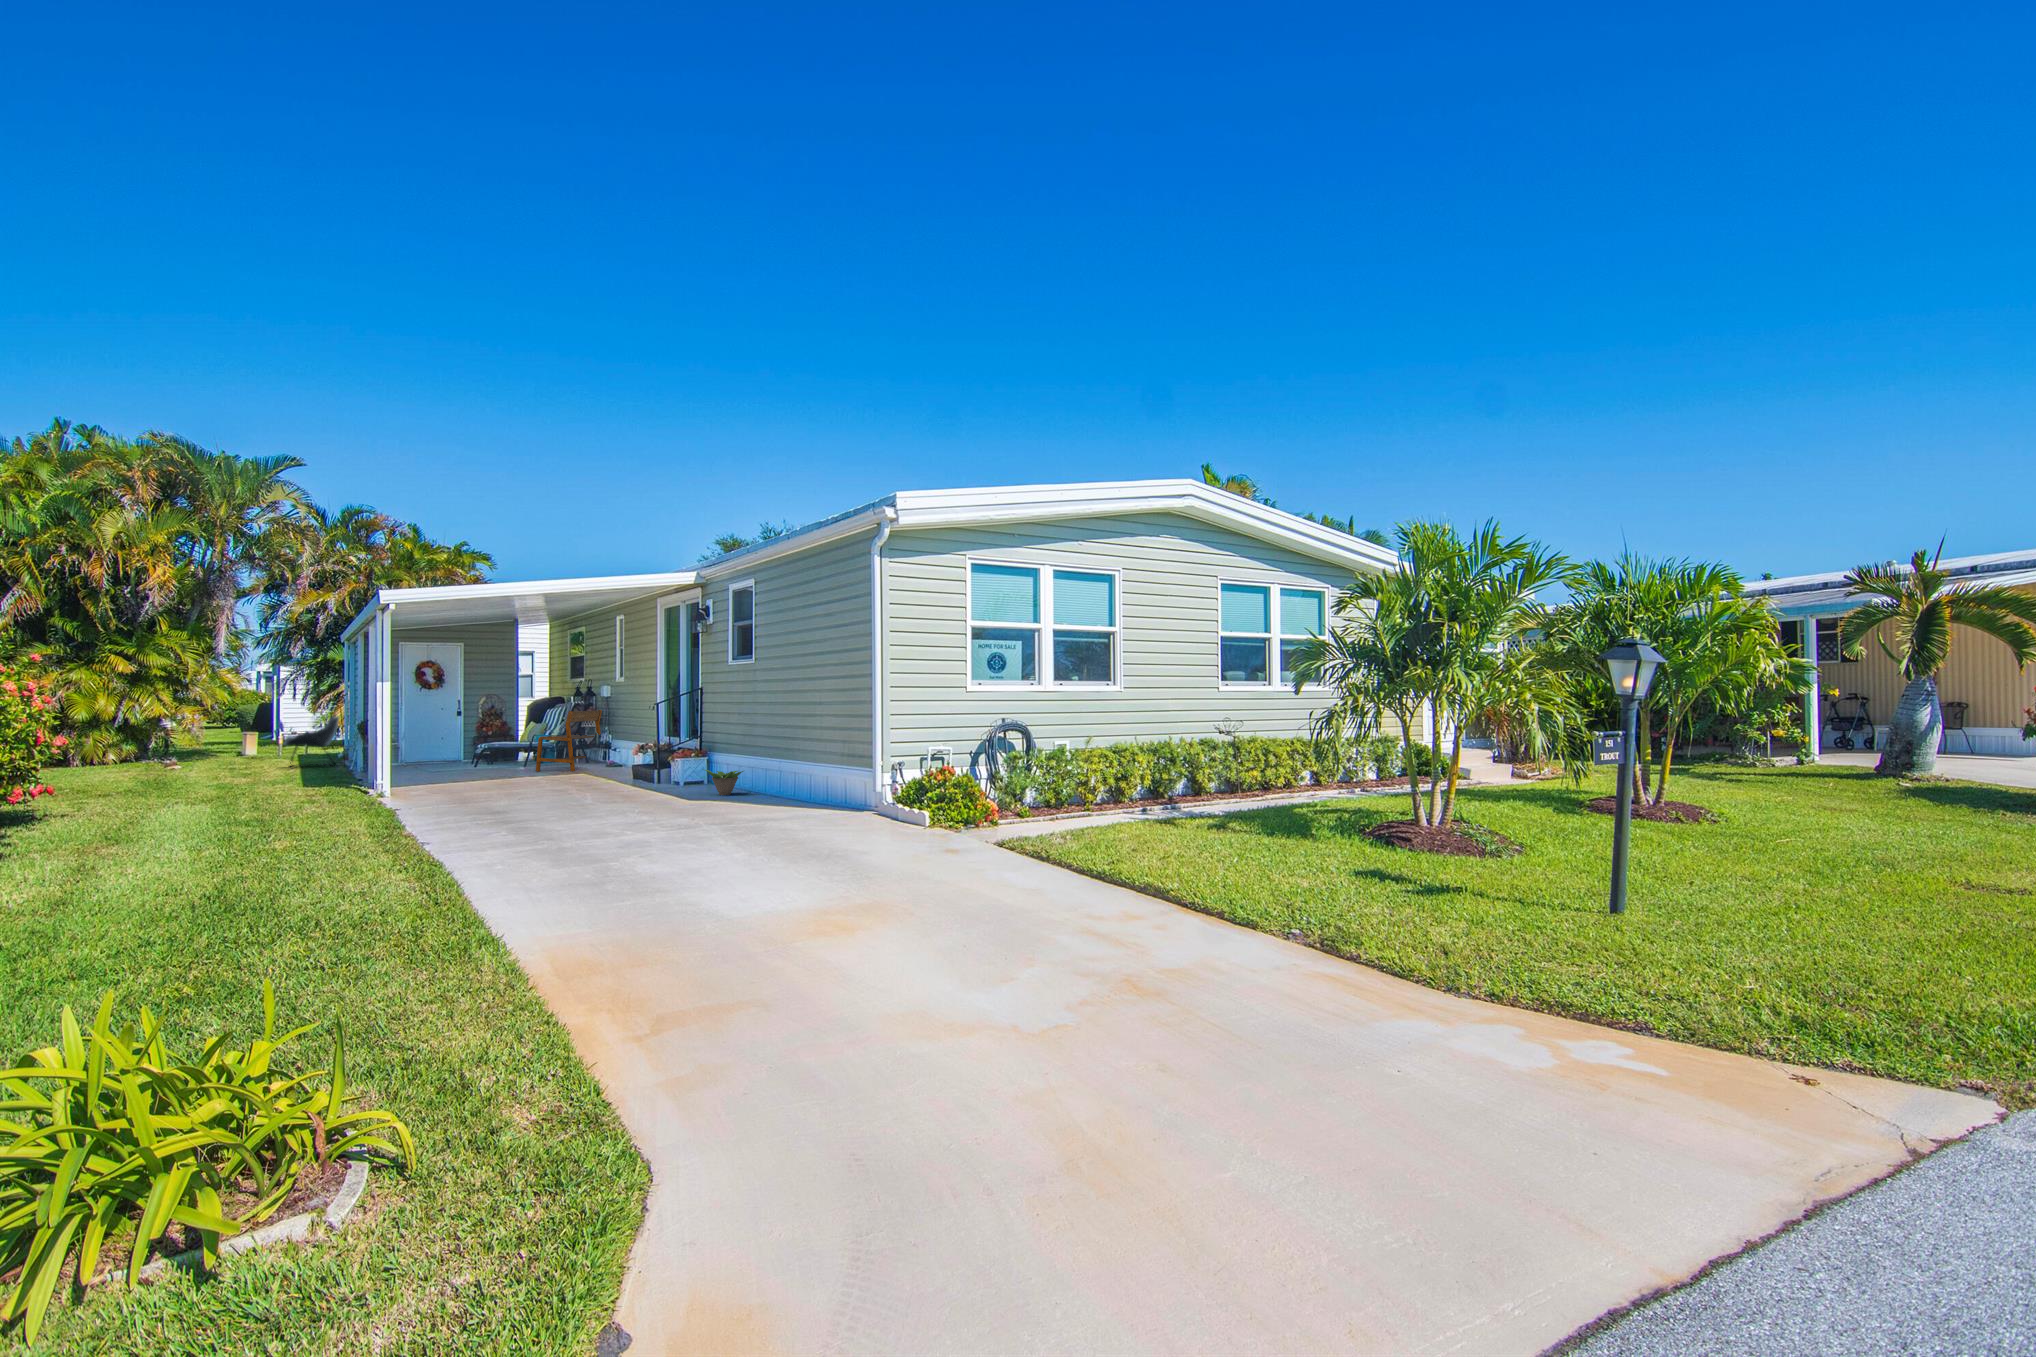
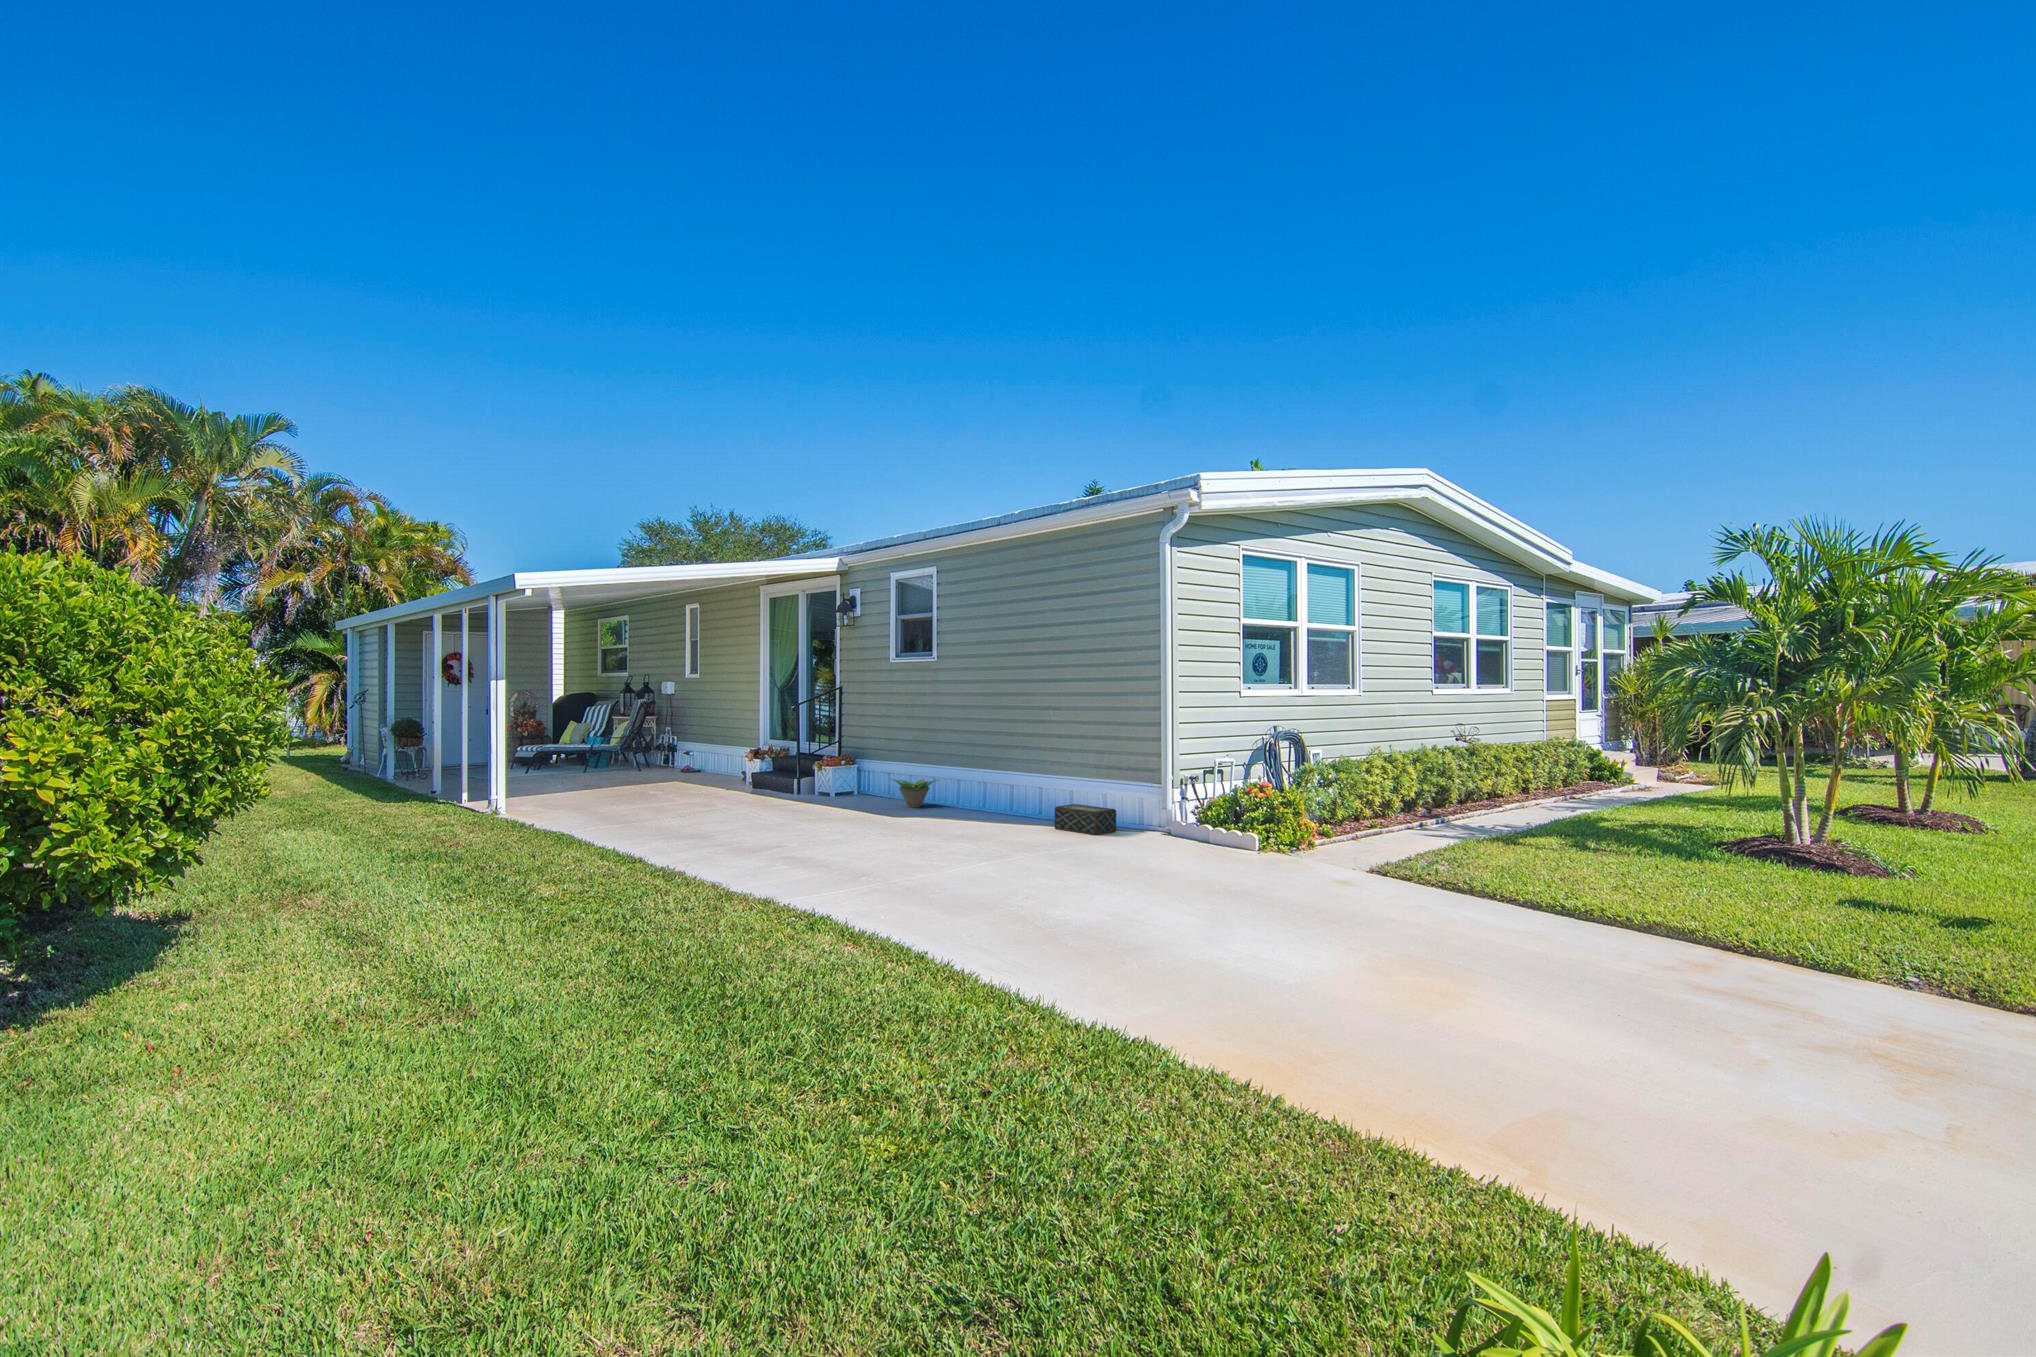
bench: present [536,710,602,771] -> none [627,706,693,774]
lounge chair: present [284,716,339,767] -> none [313,710,378,770]
woven basket: none [803,789,851,814] -> present [1055,804,1116,835]

